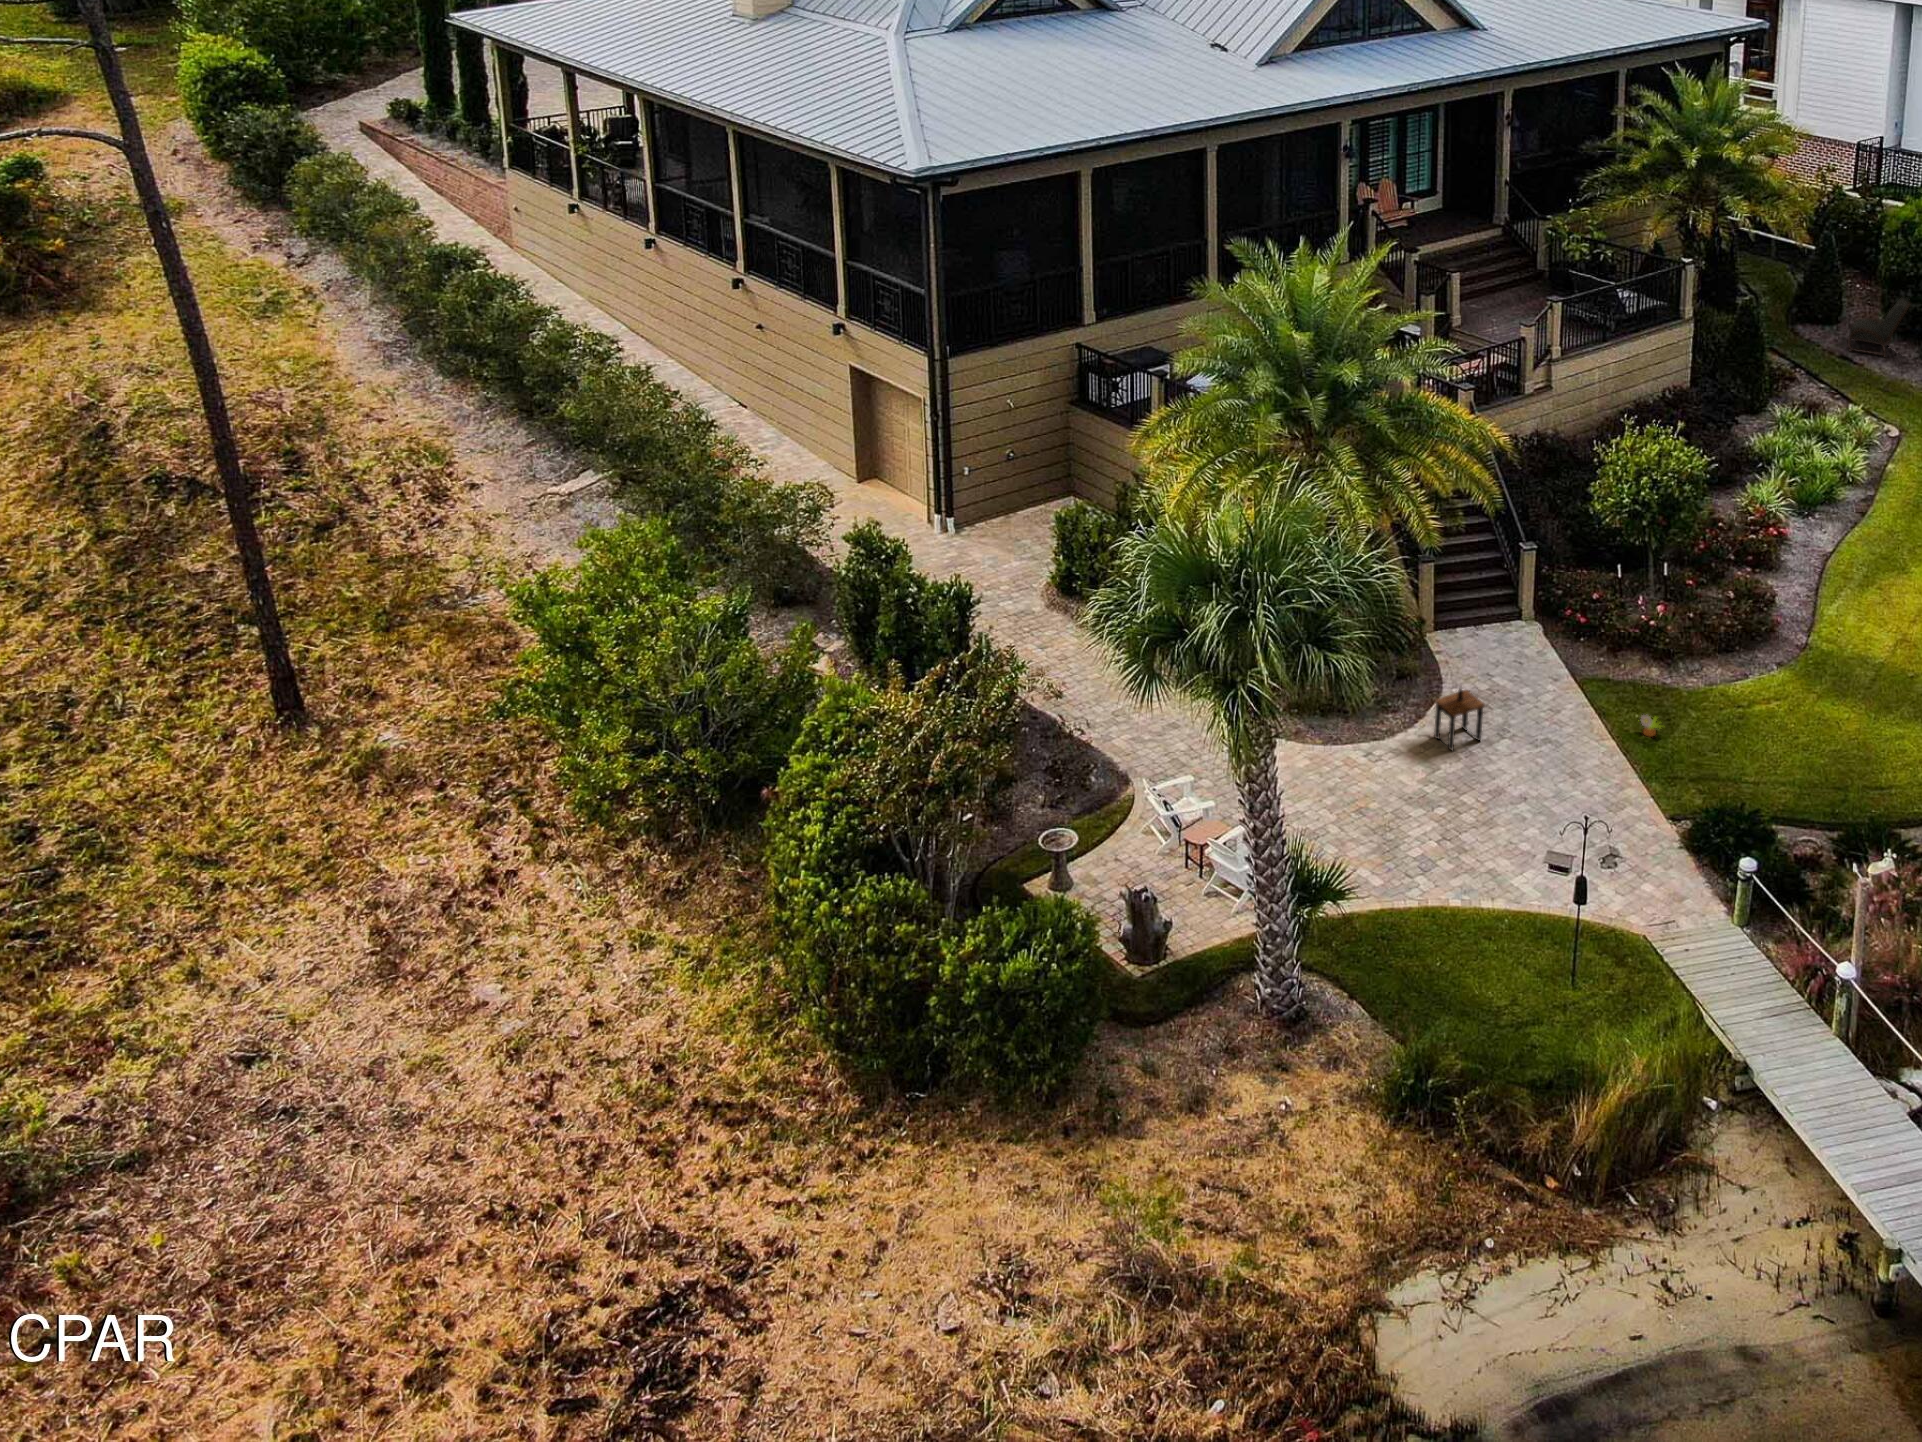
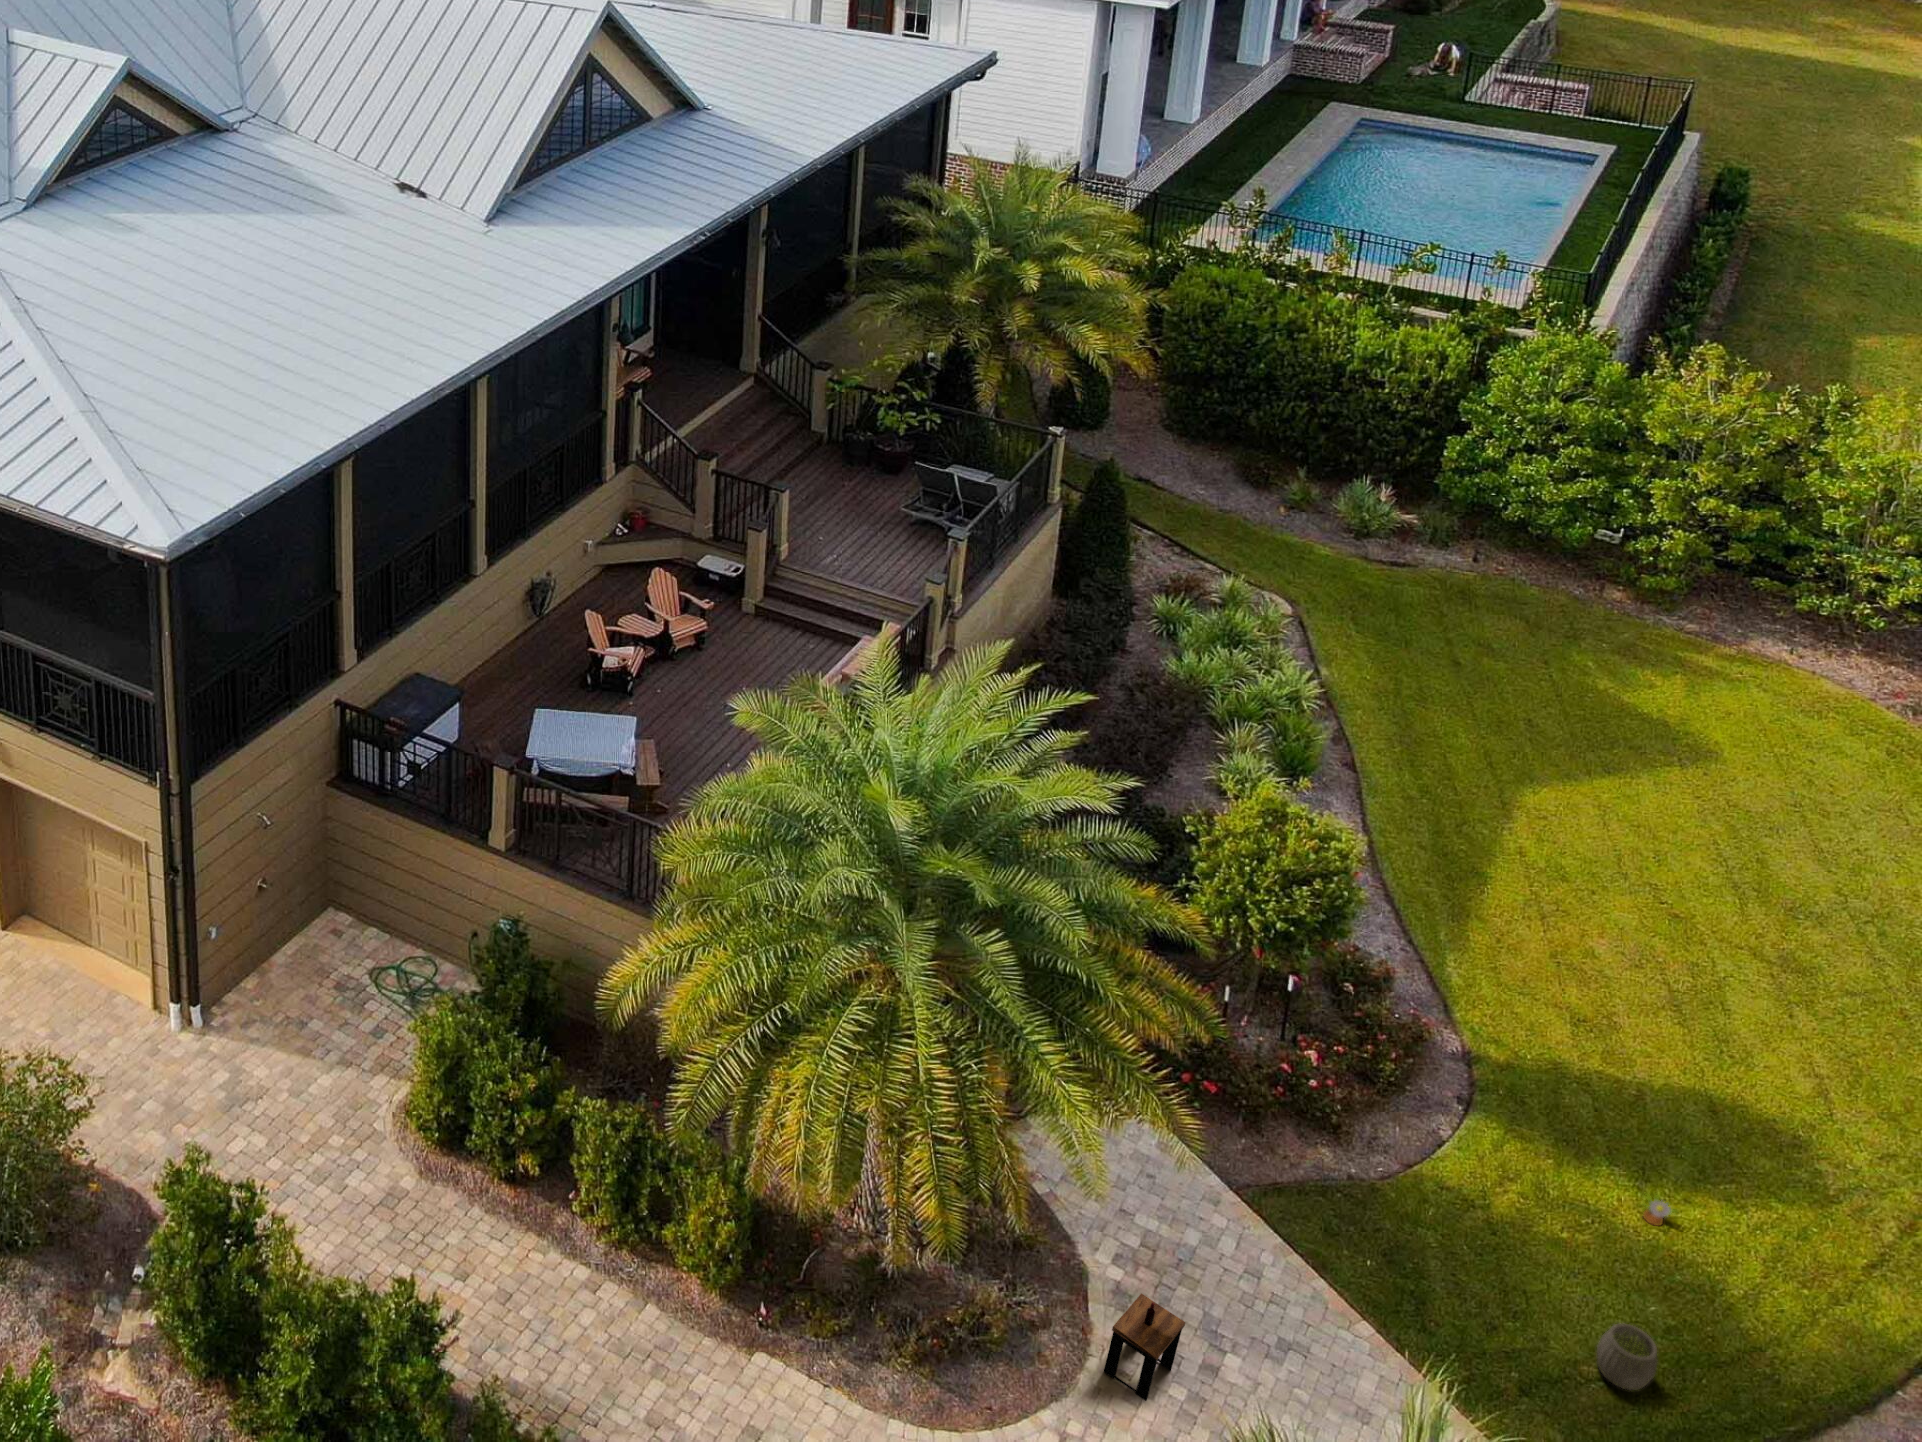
lounge chair: present [1848,298,1910,357] -> none [1169,429,1254,509]
decorative plant: present [1641,715,1662,736] -> present [1642,1192,1678,1226]
woven basket: none [1780,748,1819,791] -> present [1597,1324,1658,1390]

